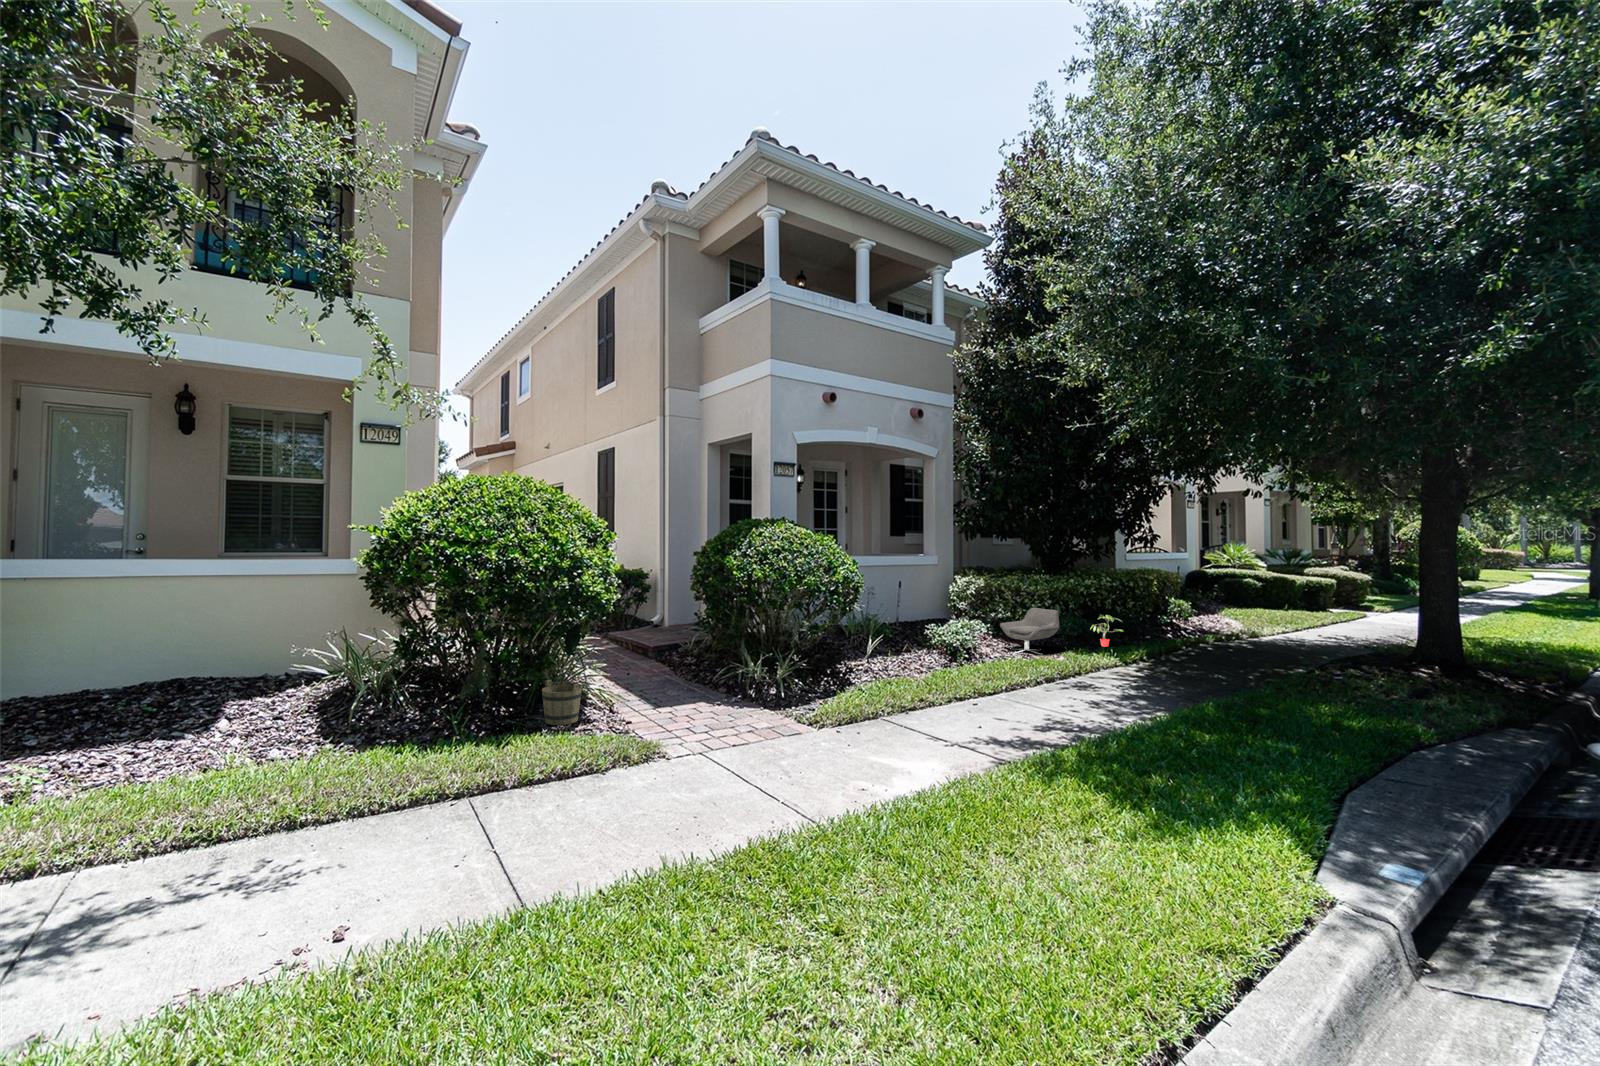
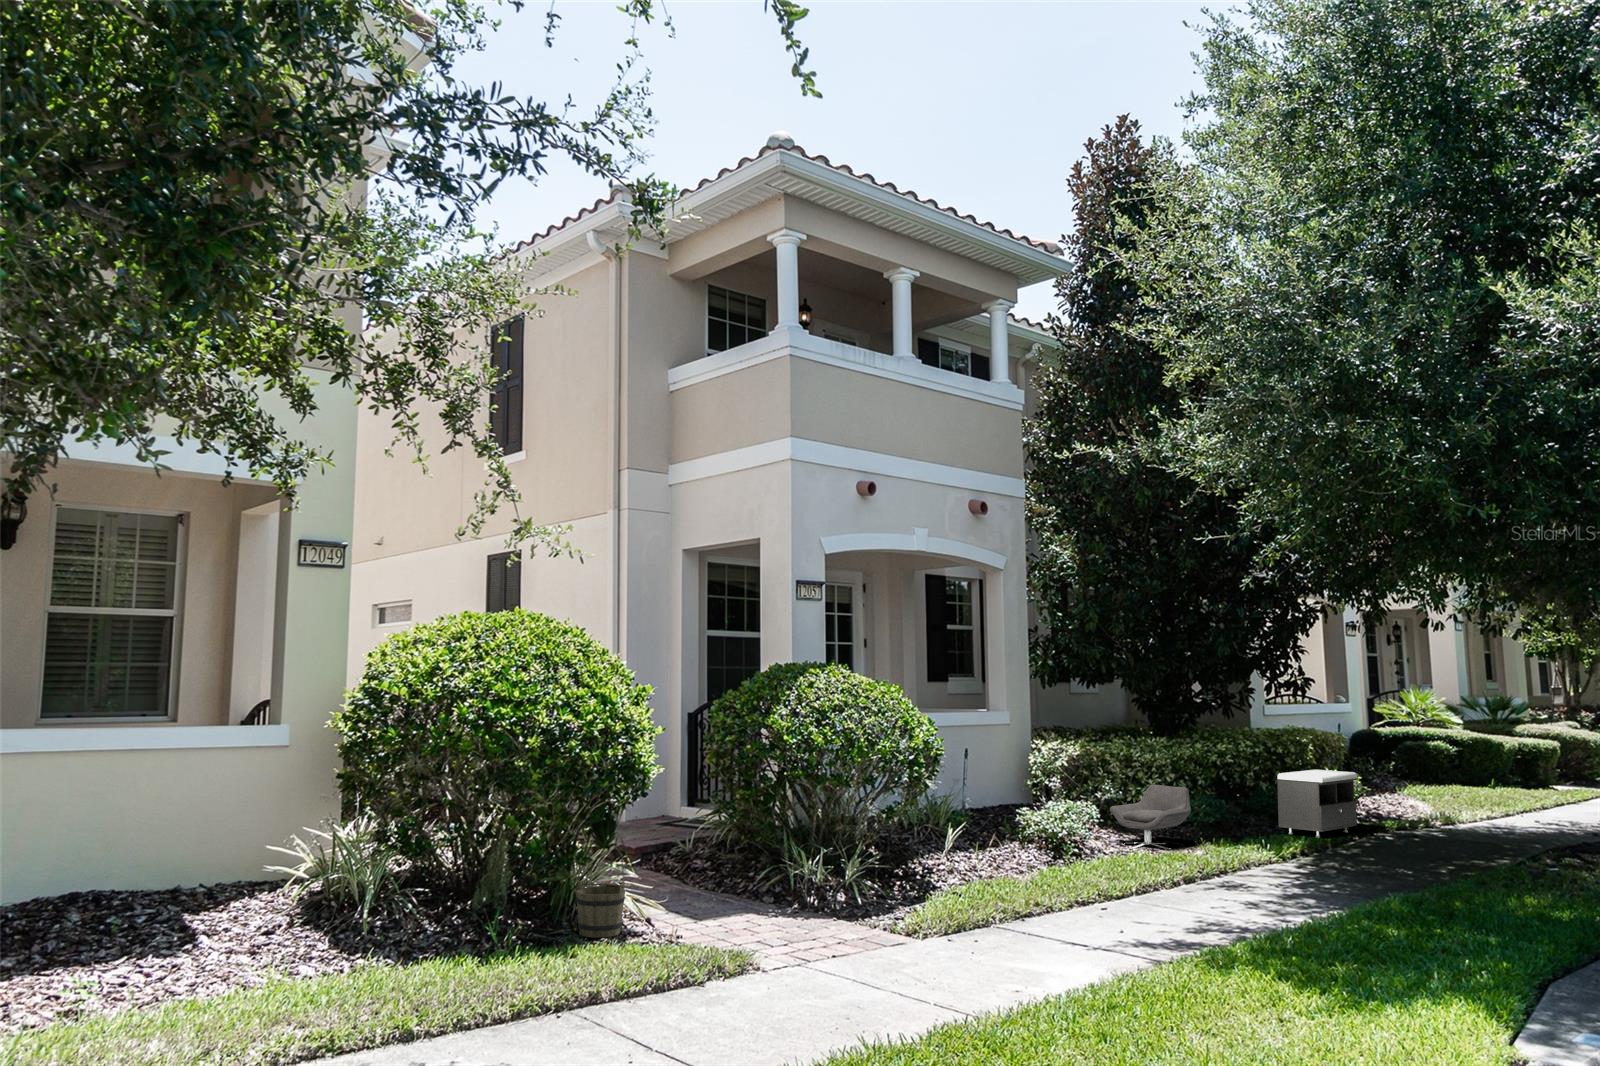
storage bench: none [1127,598,1188,646] -> present [1277,770,1357,837]
potted plant: present [1090,615,1122,647] -> none [1229,794,1276,839]

